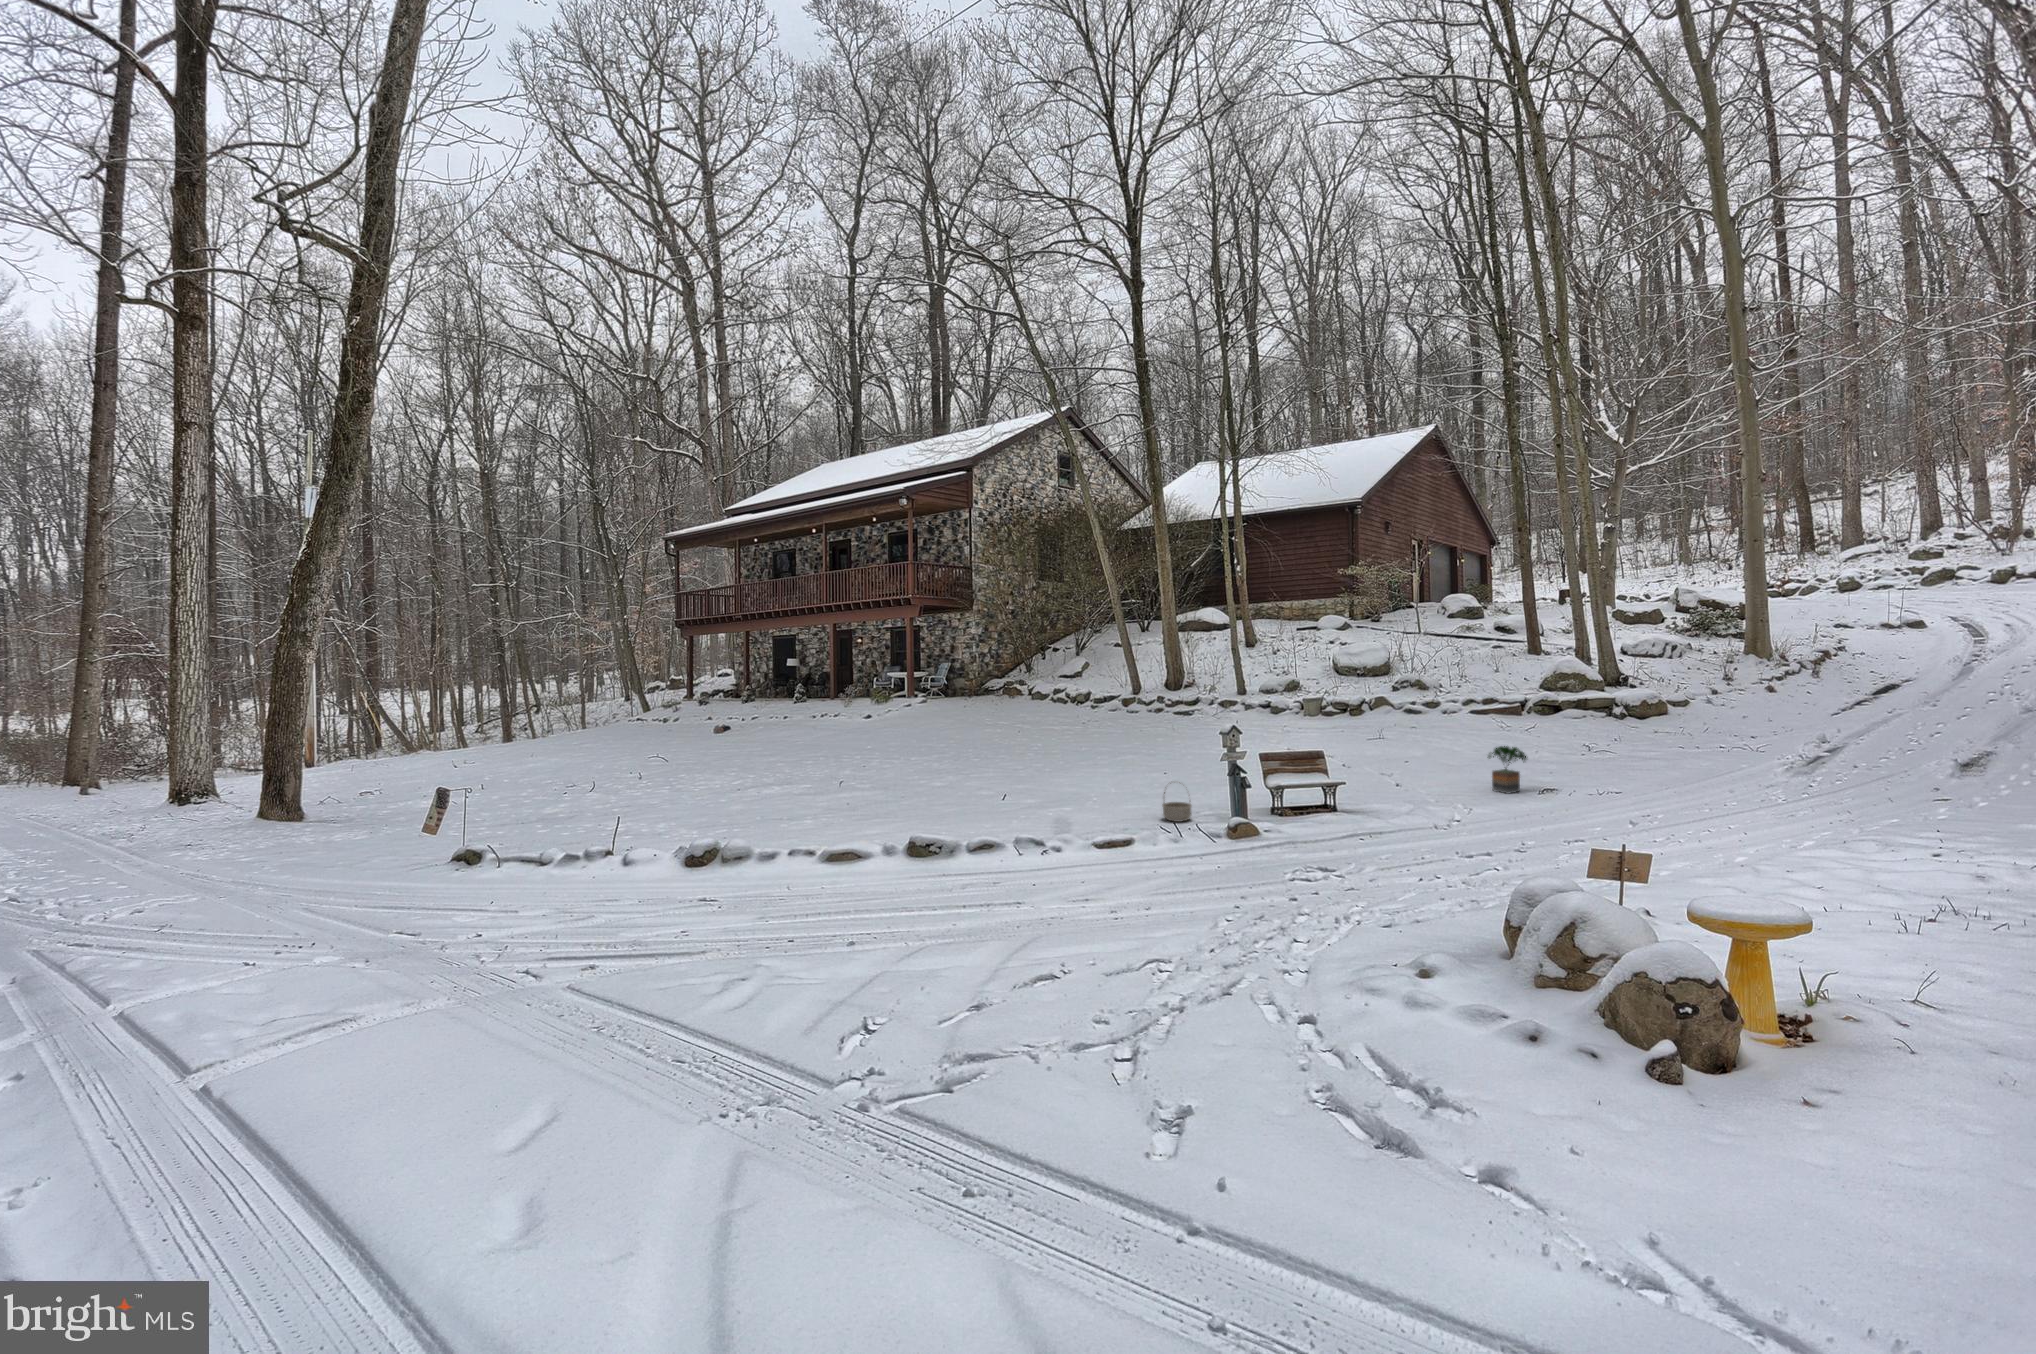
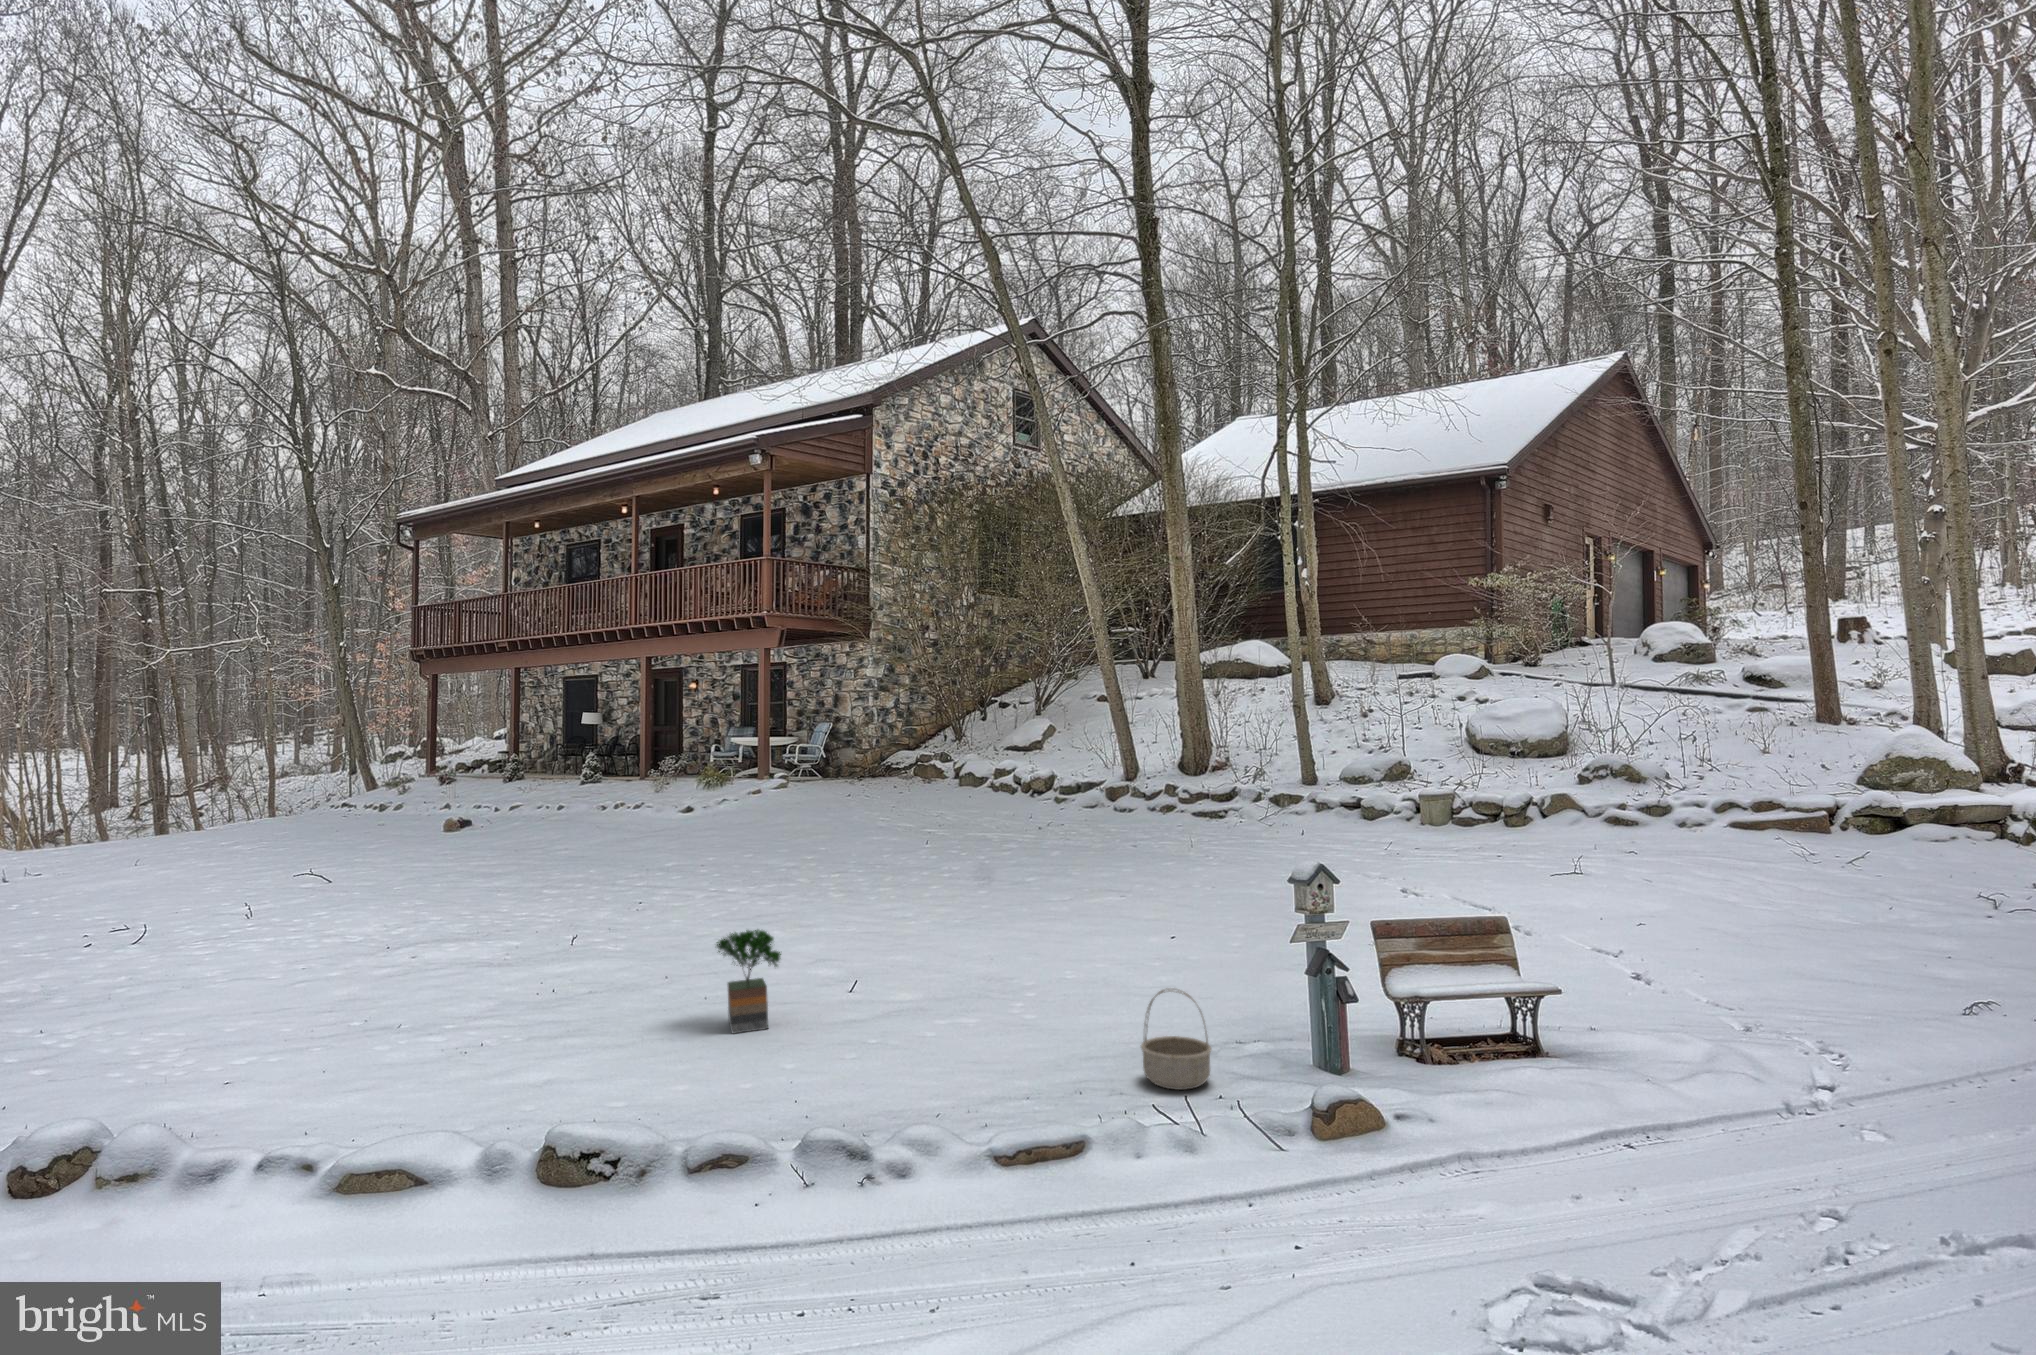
potted tree: present [1488,746,1527,794] -> present [716,930,781,1034]

